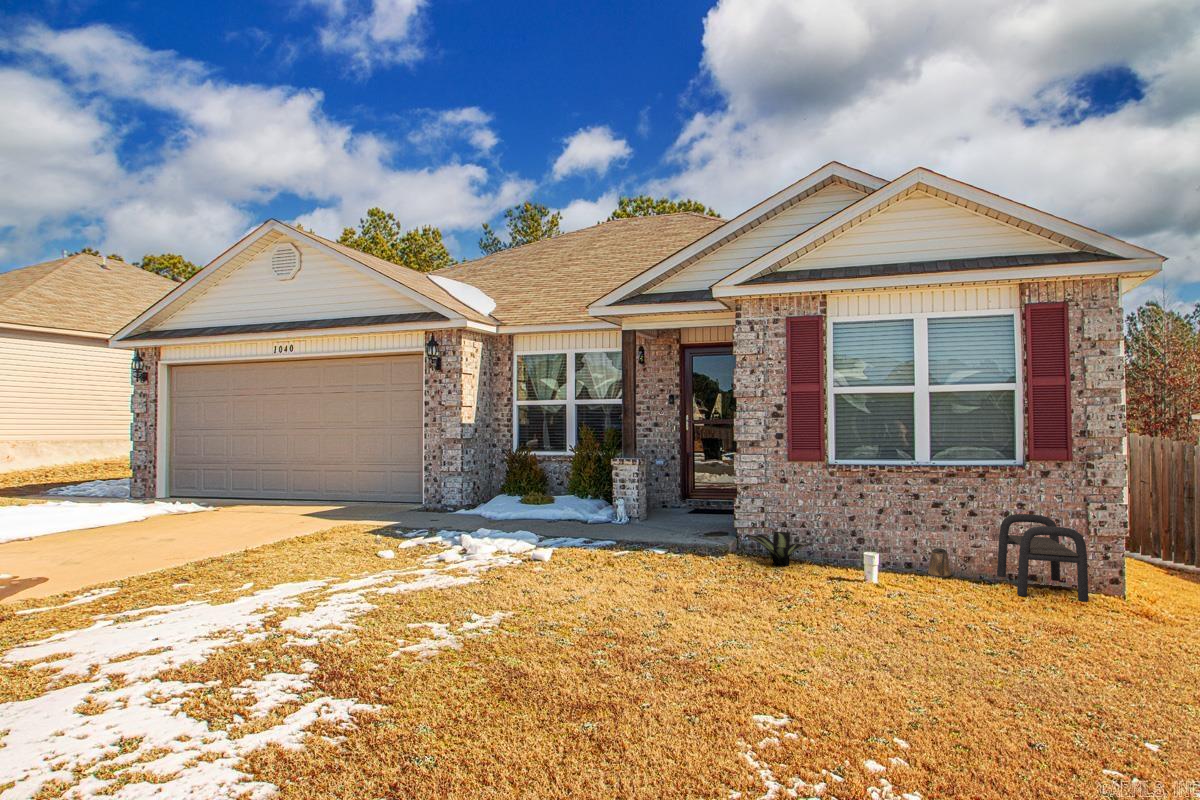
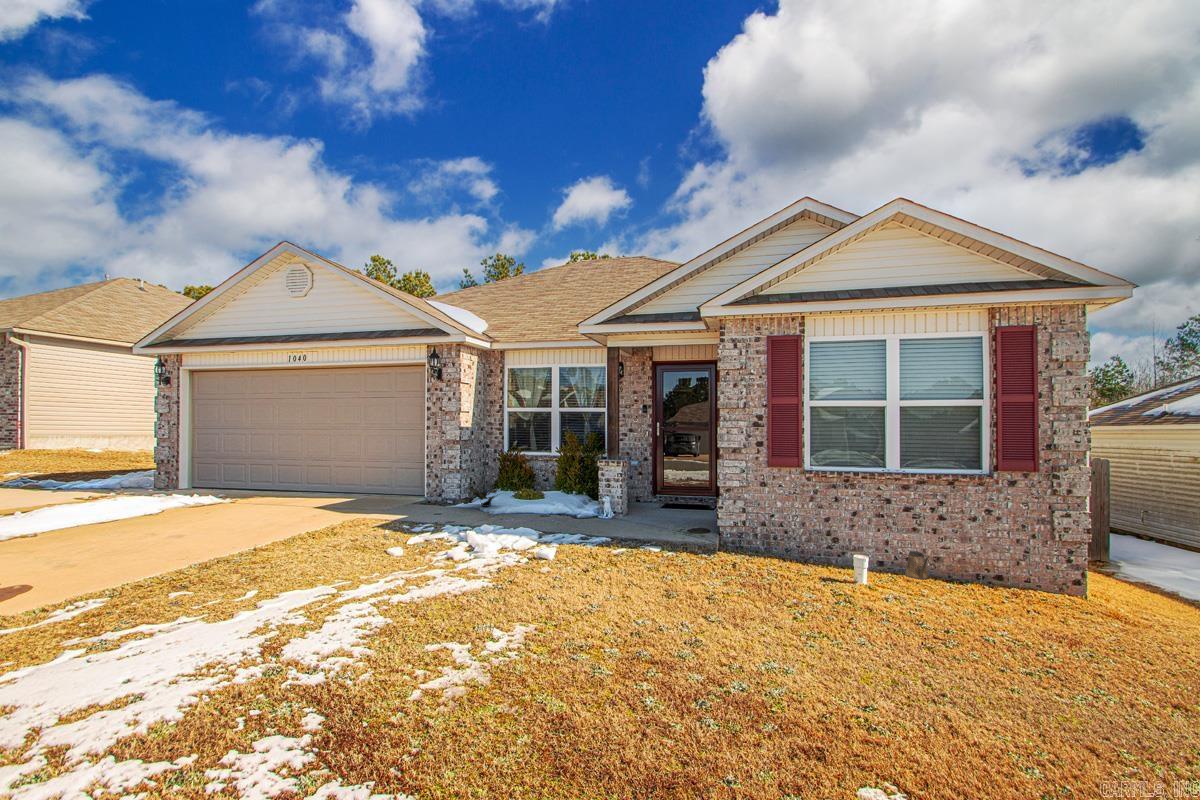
bench: present [997,514,1088,601] -> none [968,520,1081,611]
potted plant: present [745,531,812,566] -> present [467,488,498,507]

